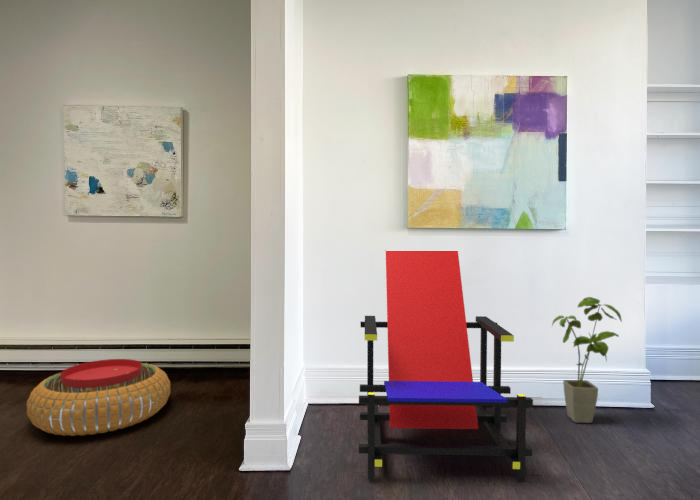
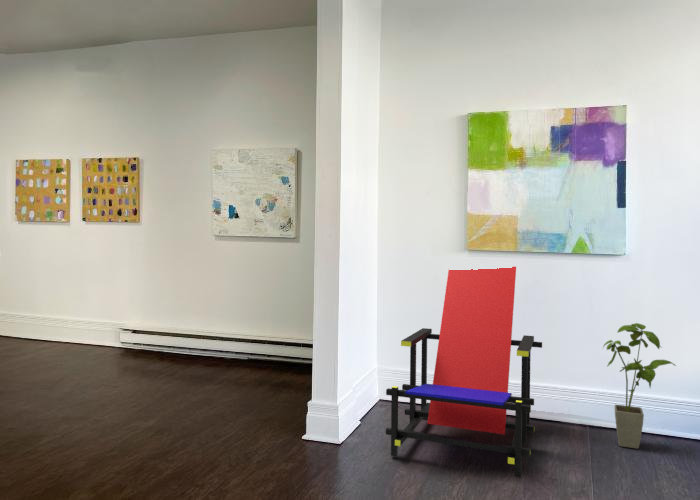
pouf: present [27,359,170,436] -> none [175,351,274,402]

